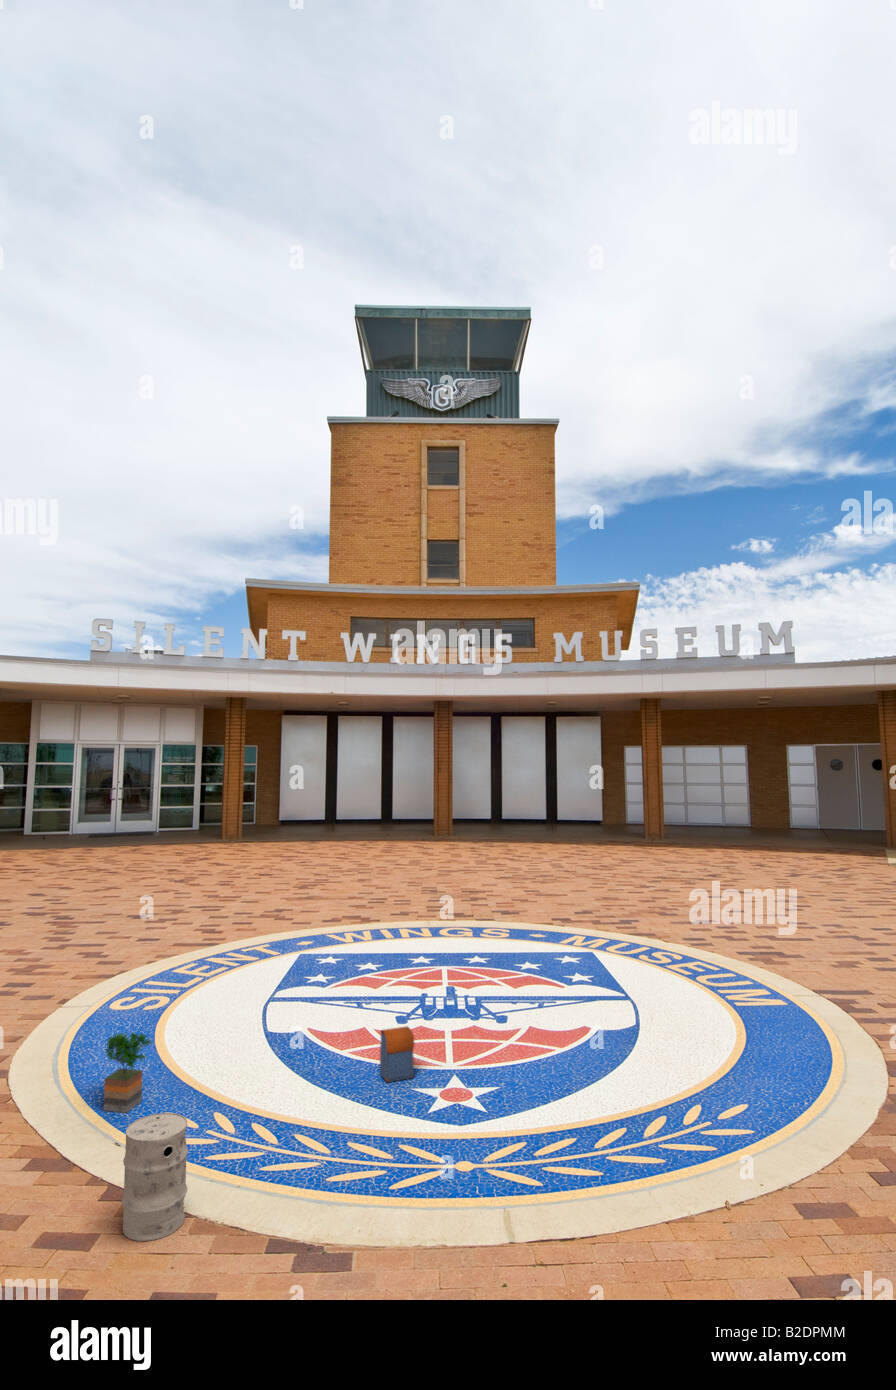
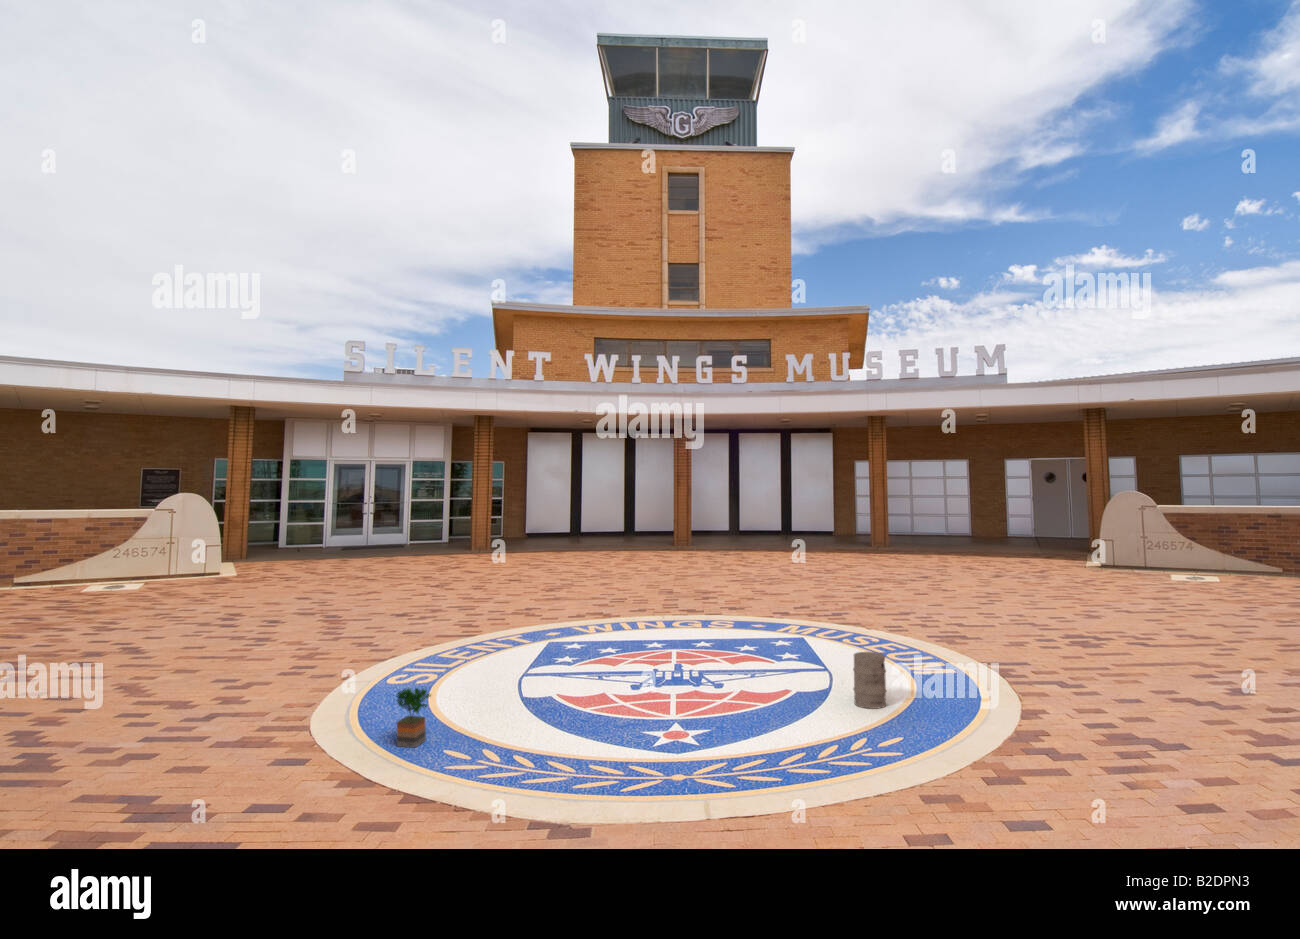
backpack: present [380,1027,414,1082] -> none [614,685,642,728]
trash can: present [122,1113,188,1241] -> present [853,652,887,709]

